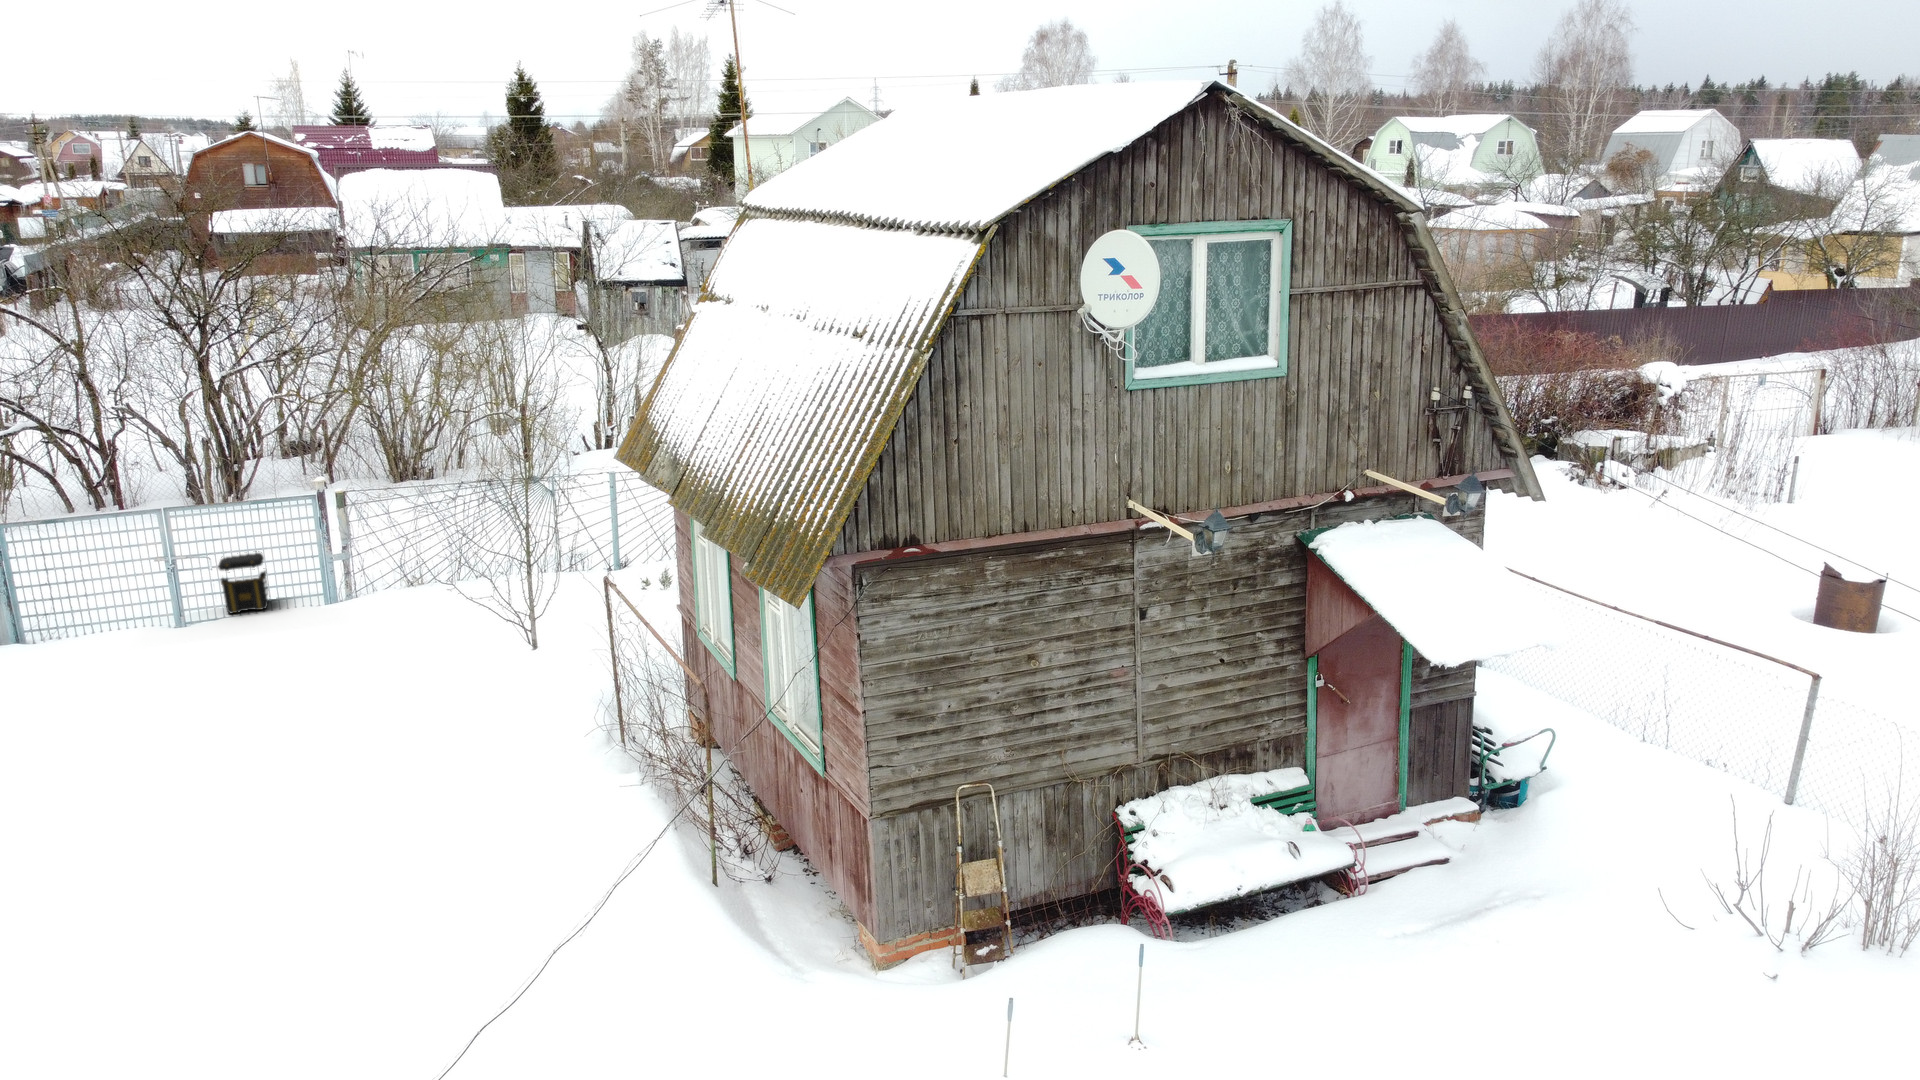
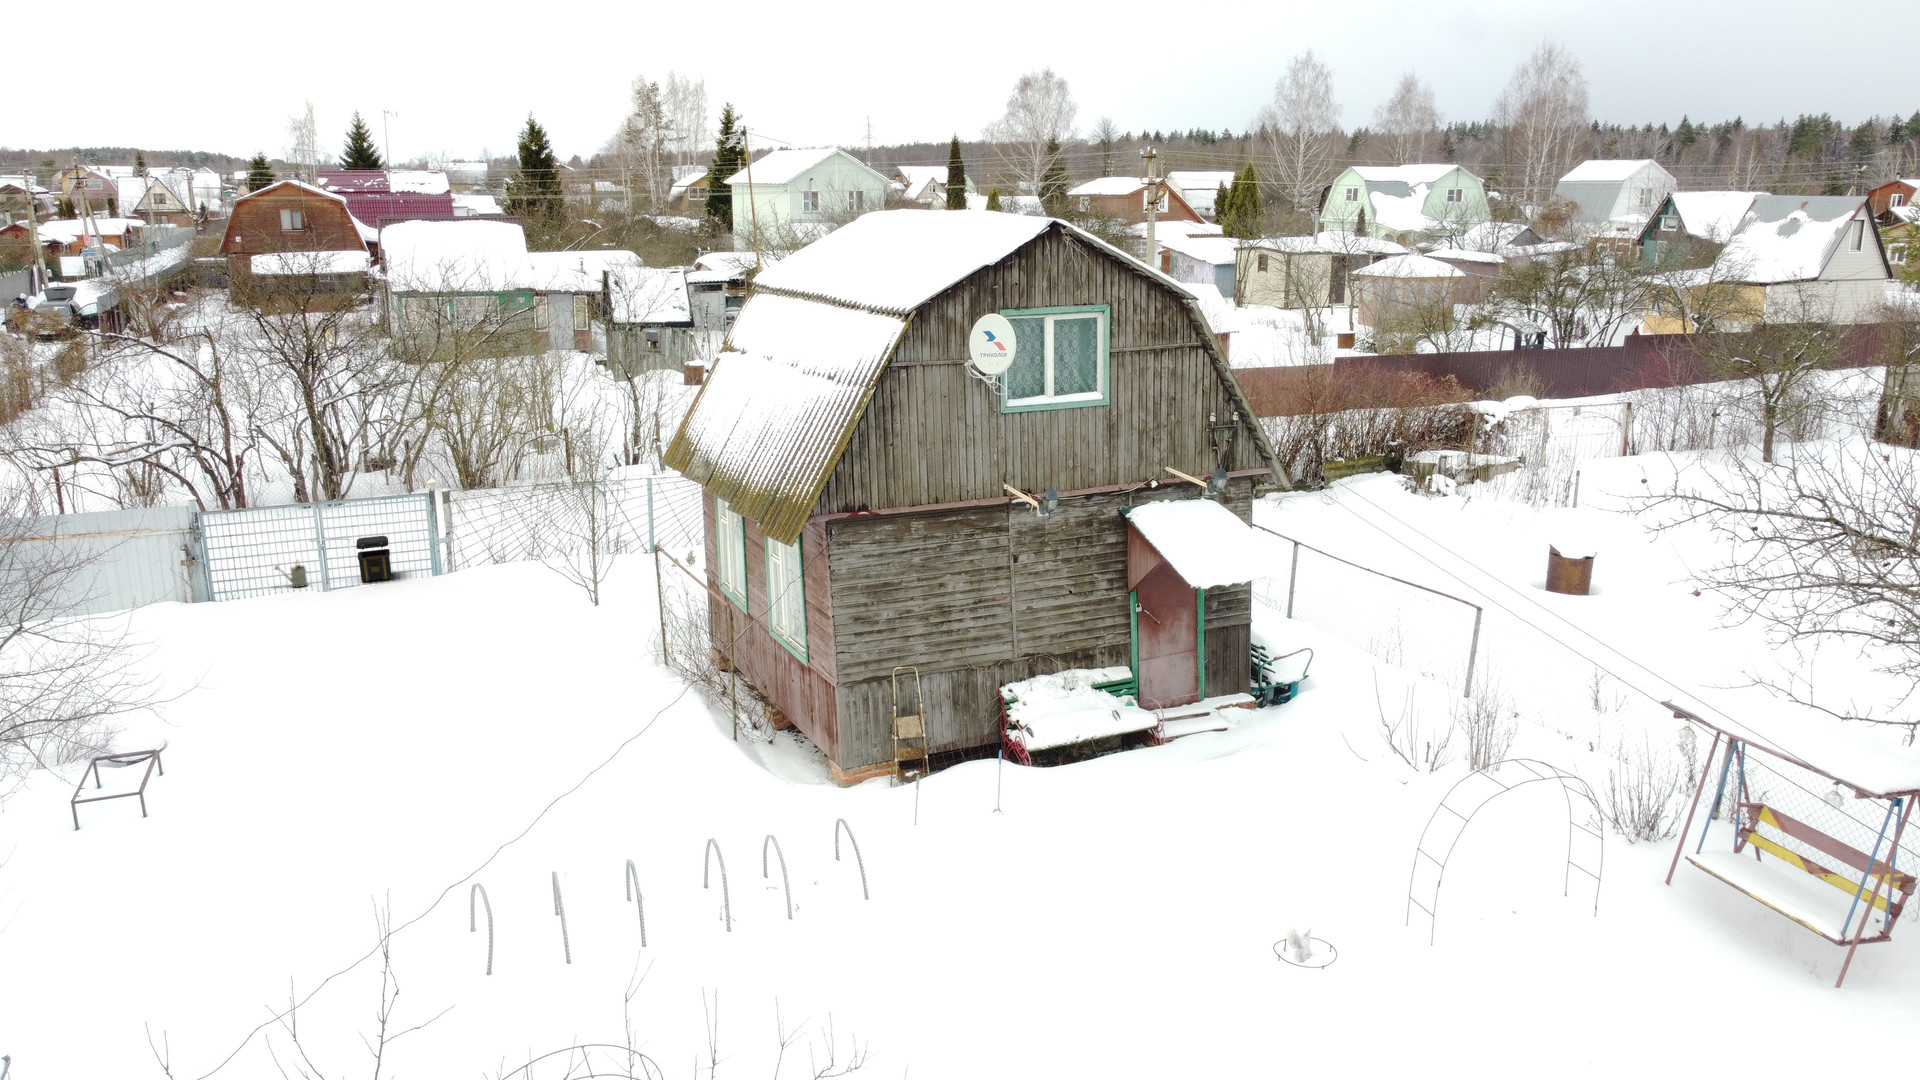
watering can: none [107,585,156,622] -> present [275,565,307,587]

